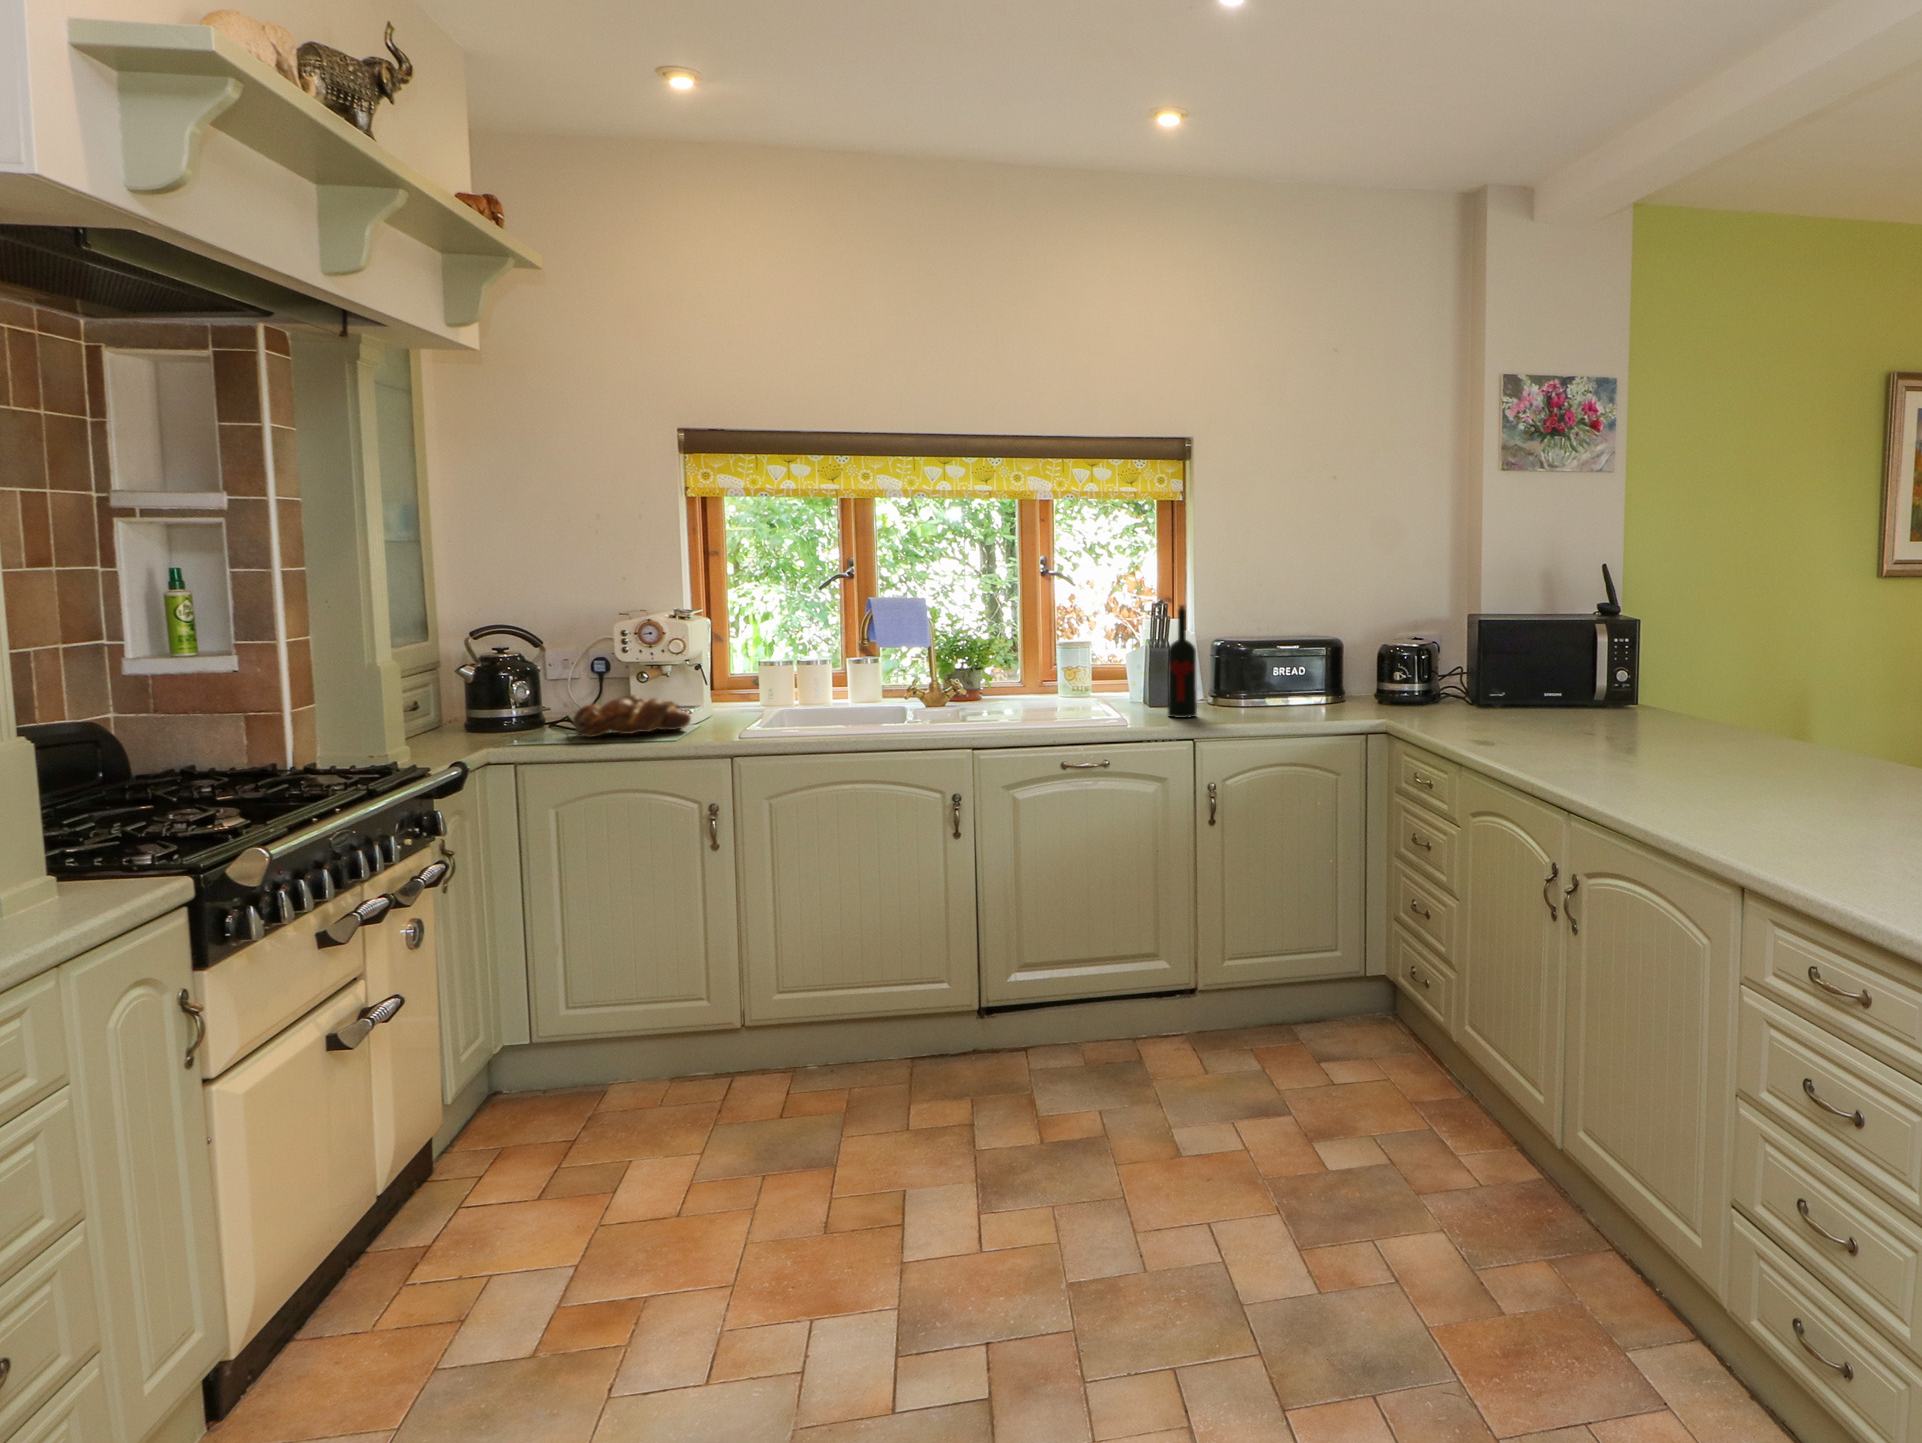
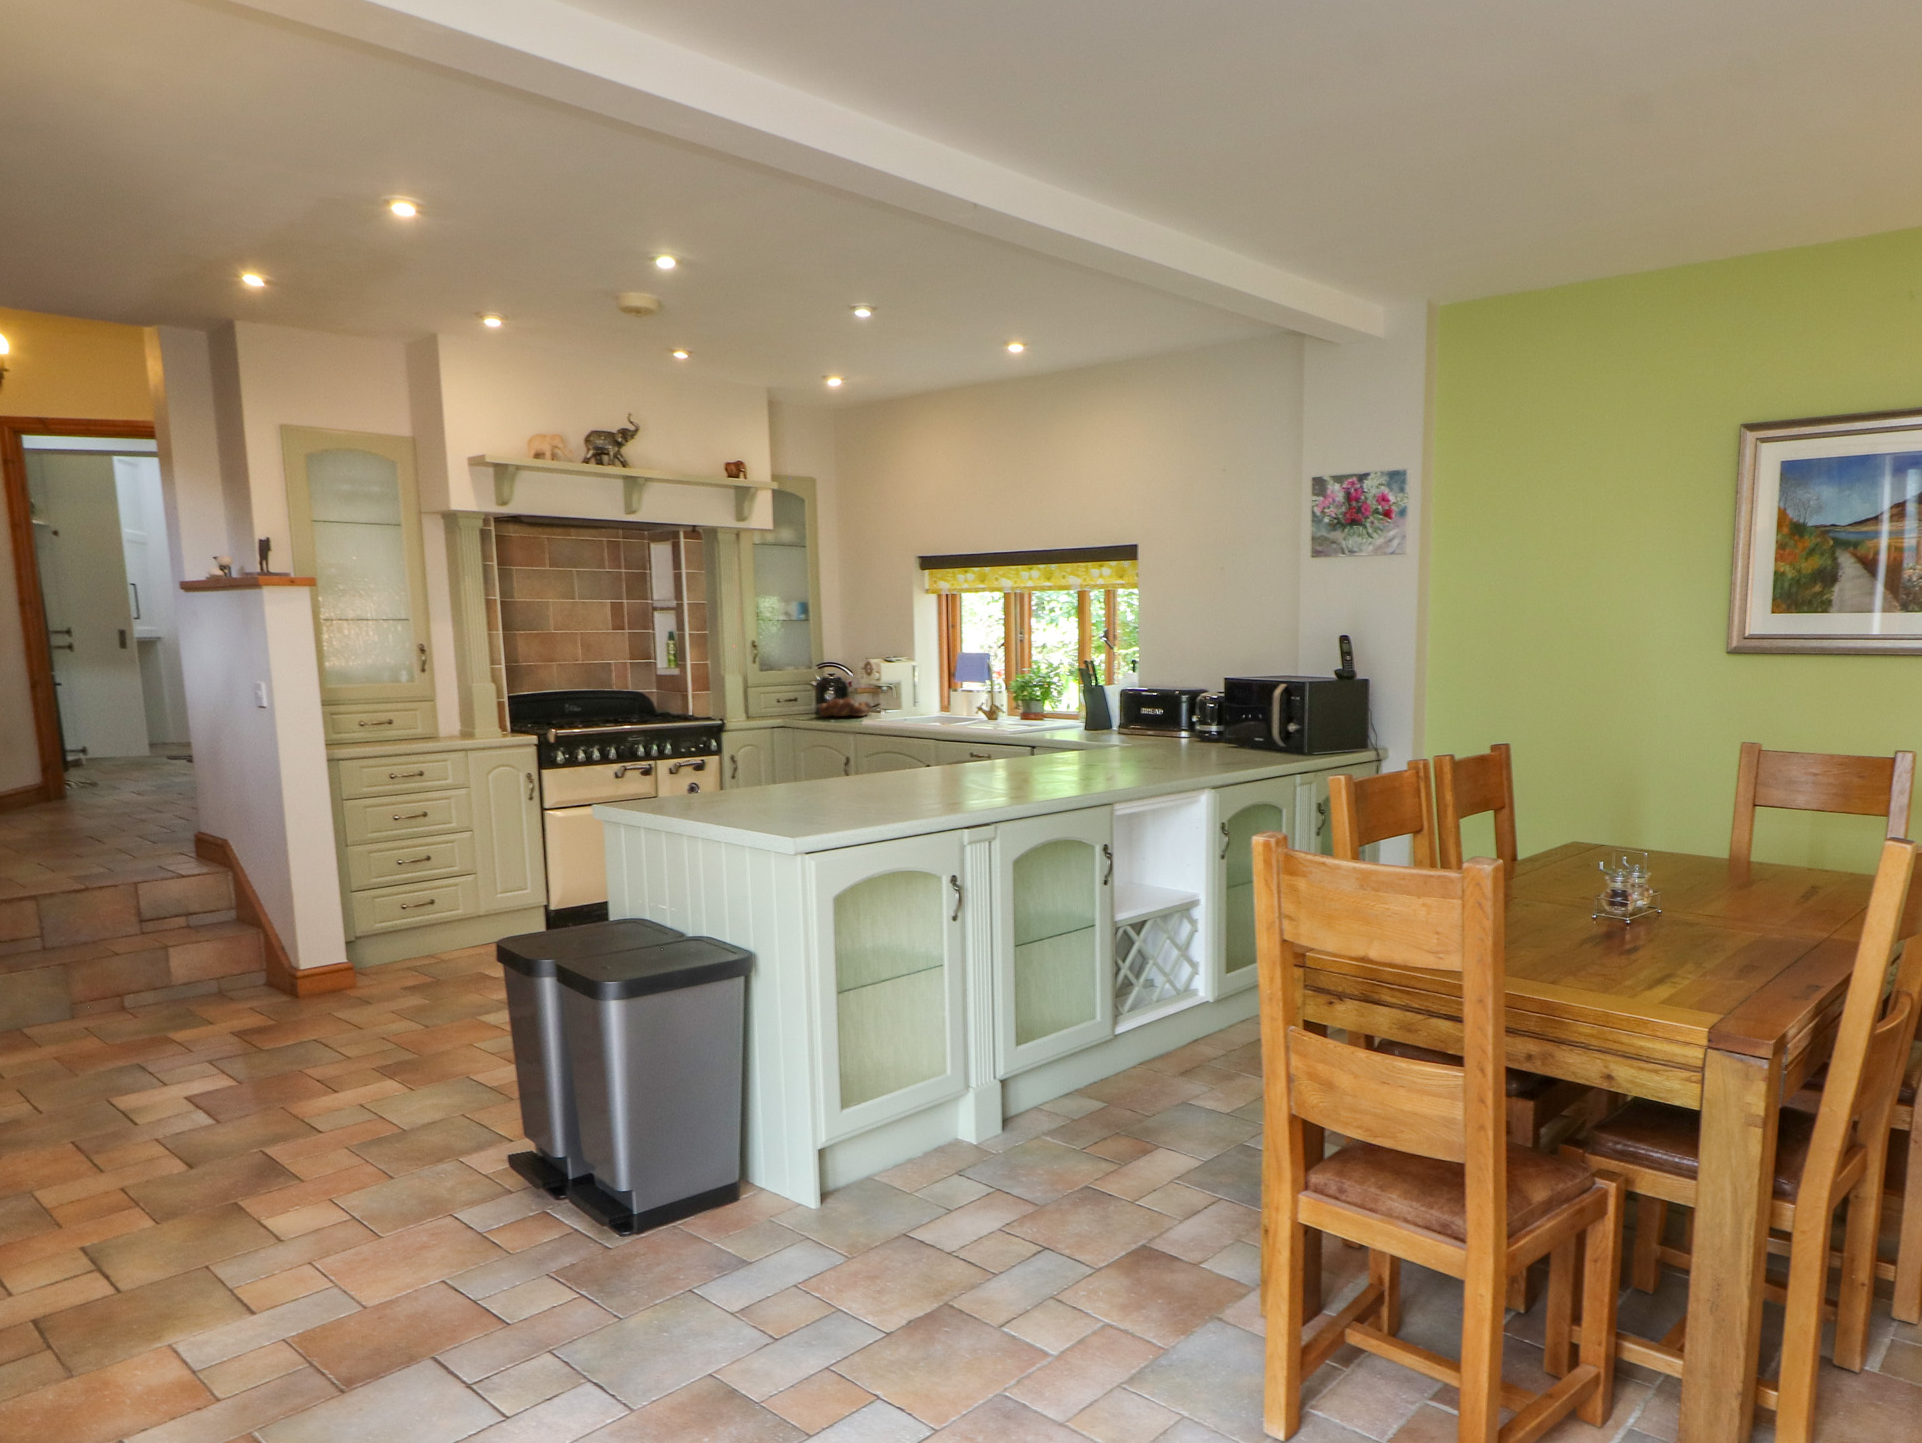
wine bottle: present [1168,605,1197,718] -> none [1049,661,1072,734]

